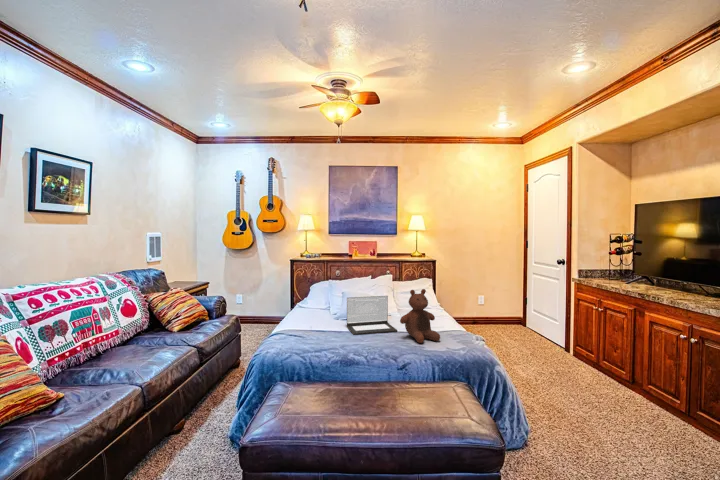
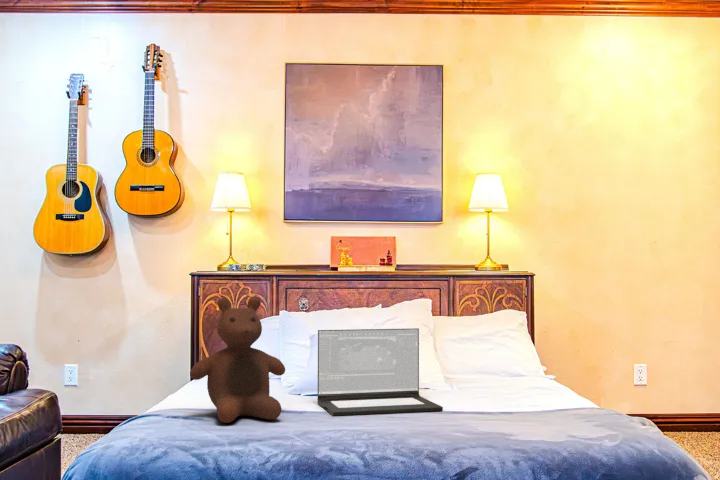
stuffed bear: present [400,289,440,343] -> present [190,297,285,423]

